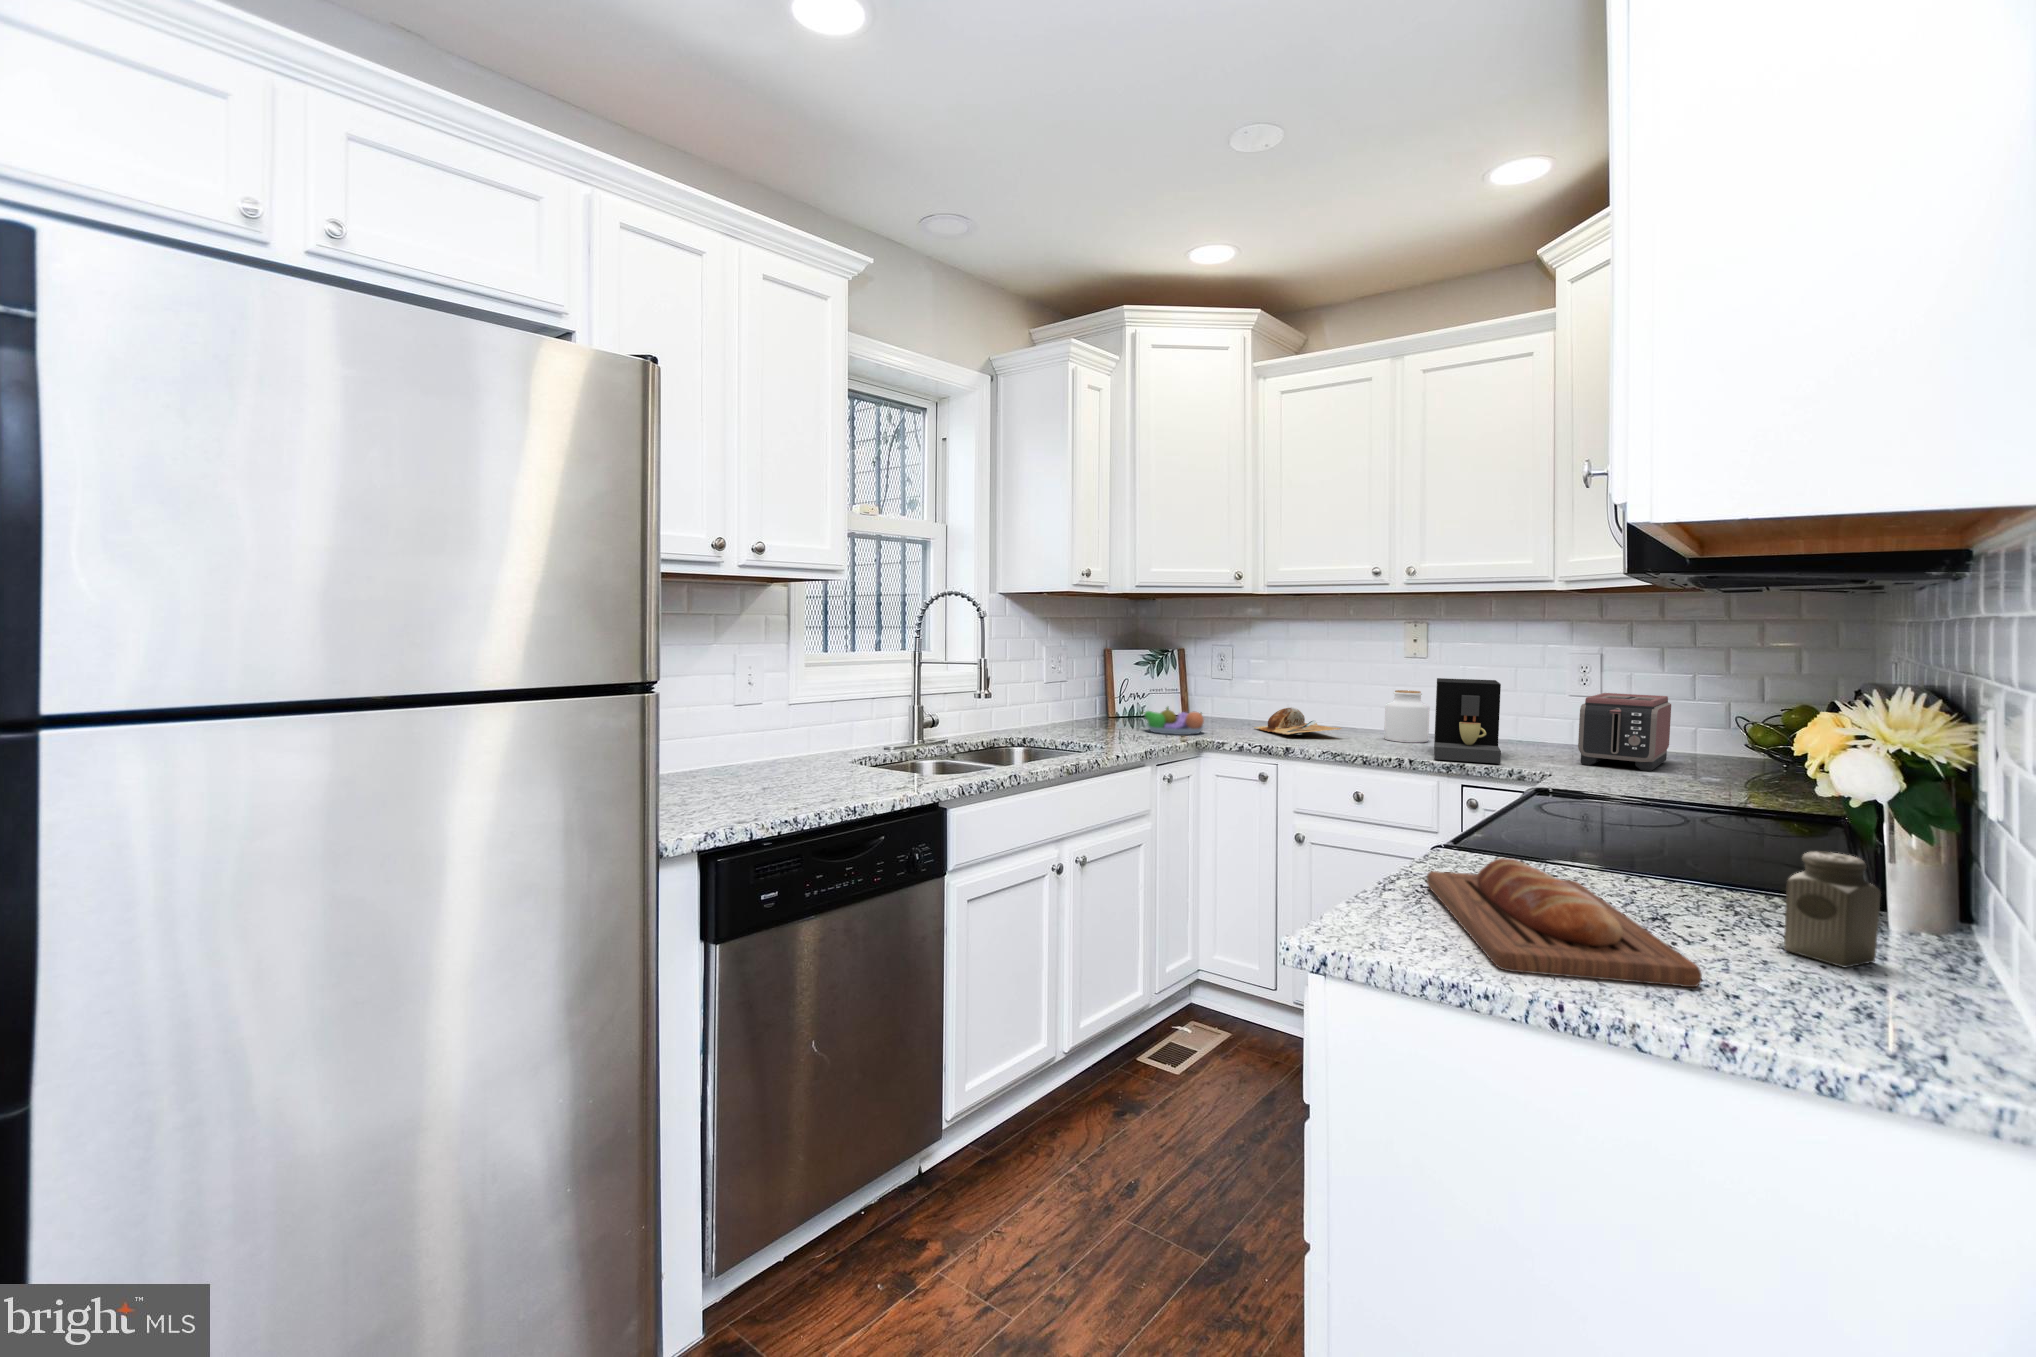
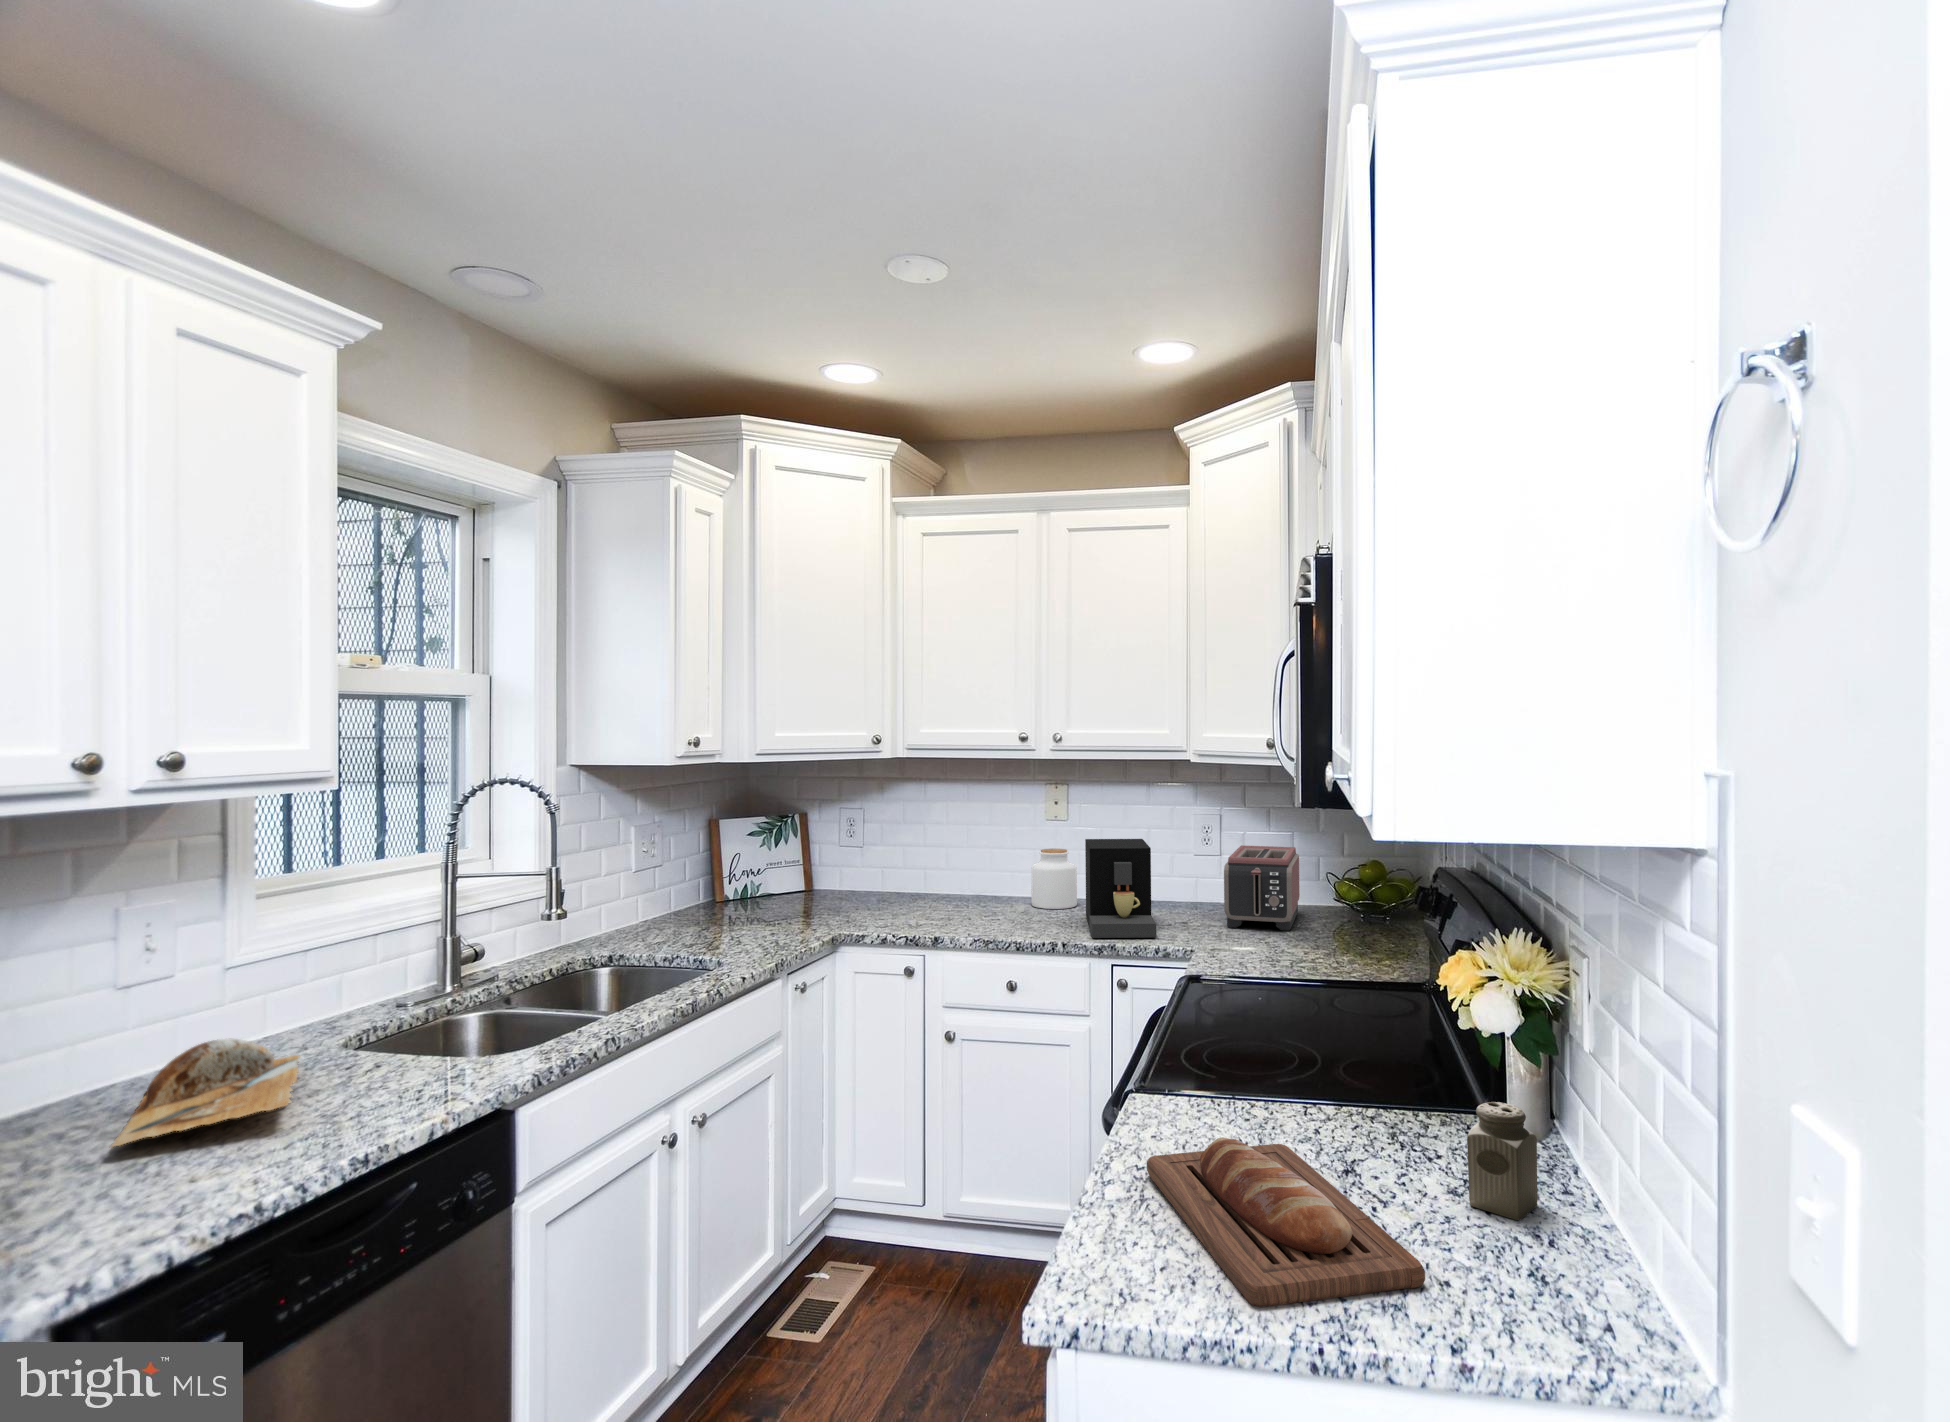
fruit bowl: present [1140,707,1205,735] -> none [750,886,834,925]
chopping board: present [1254,707,1341,735] -> present [109,1039,300,1148]

